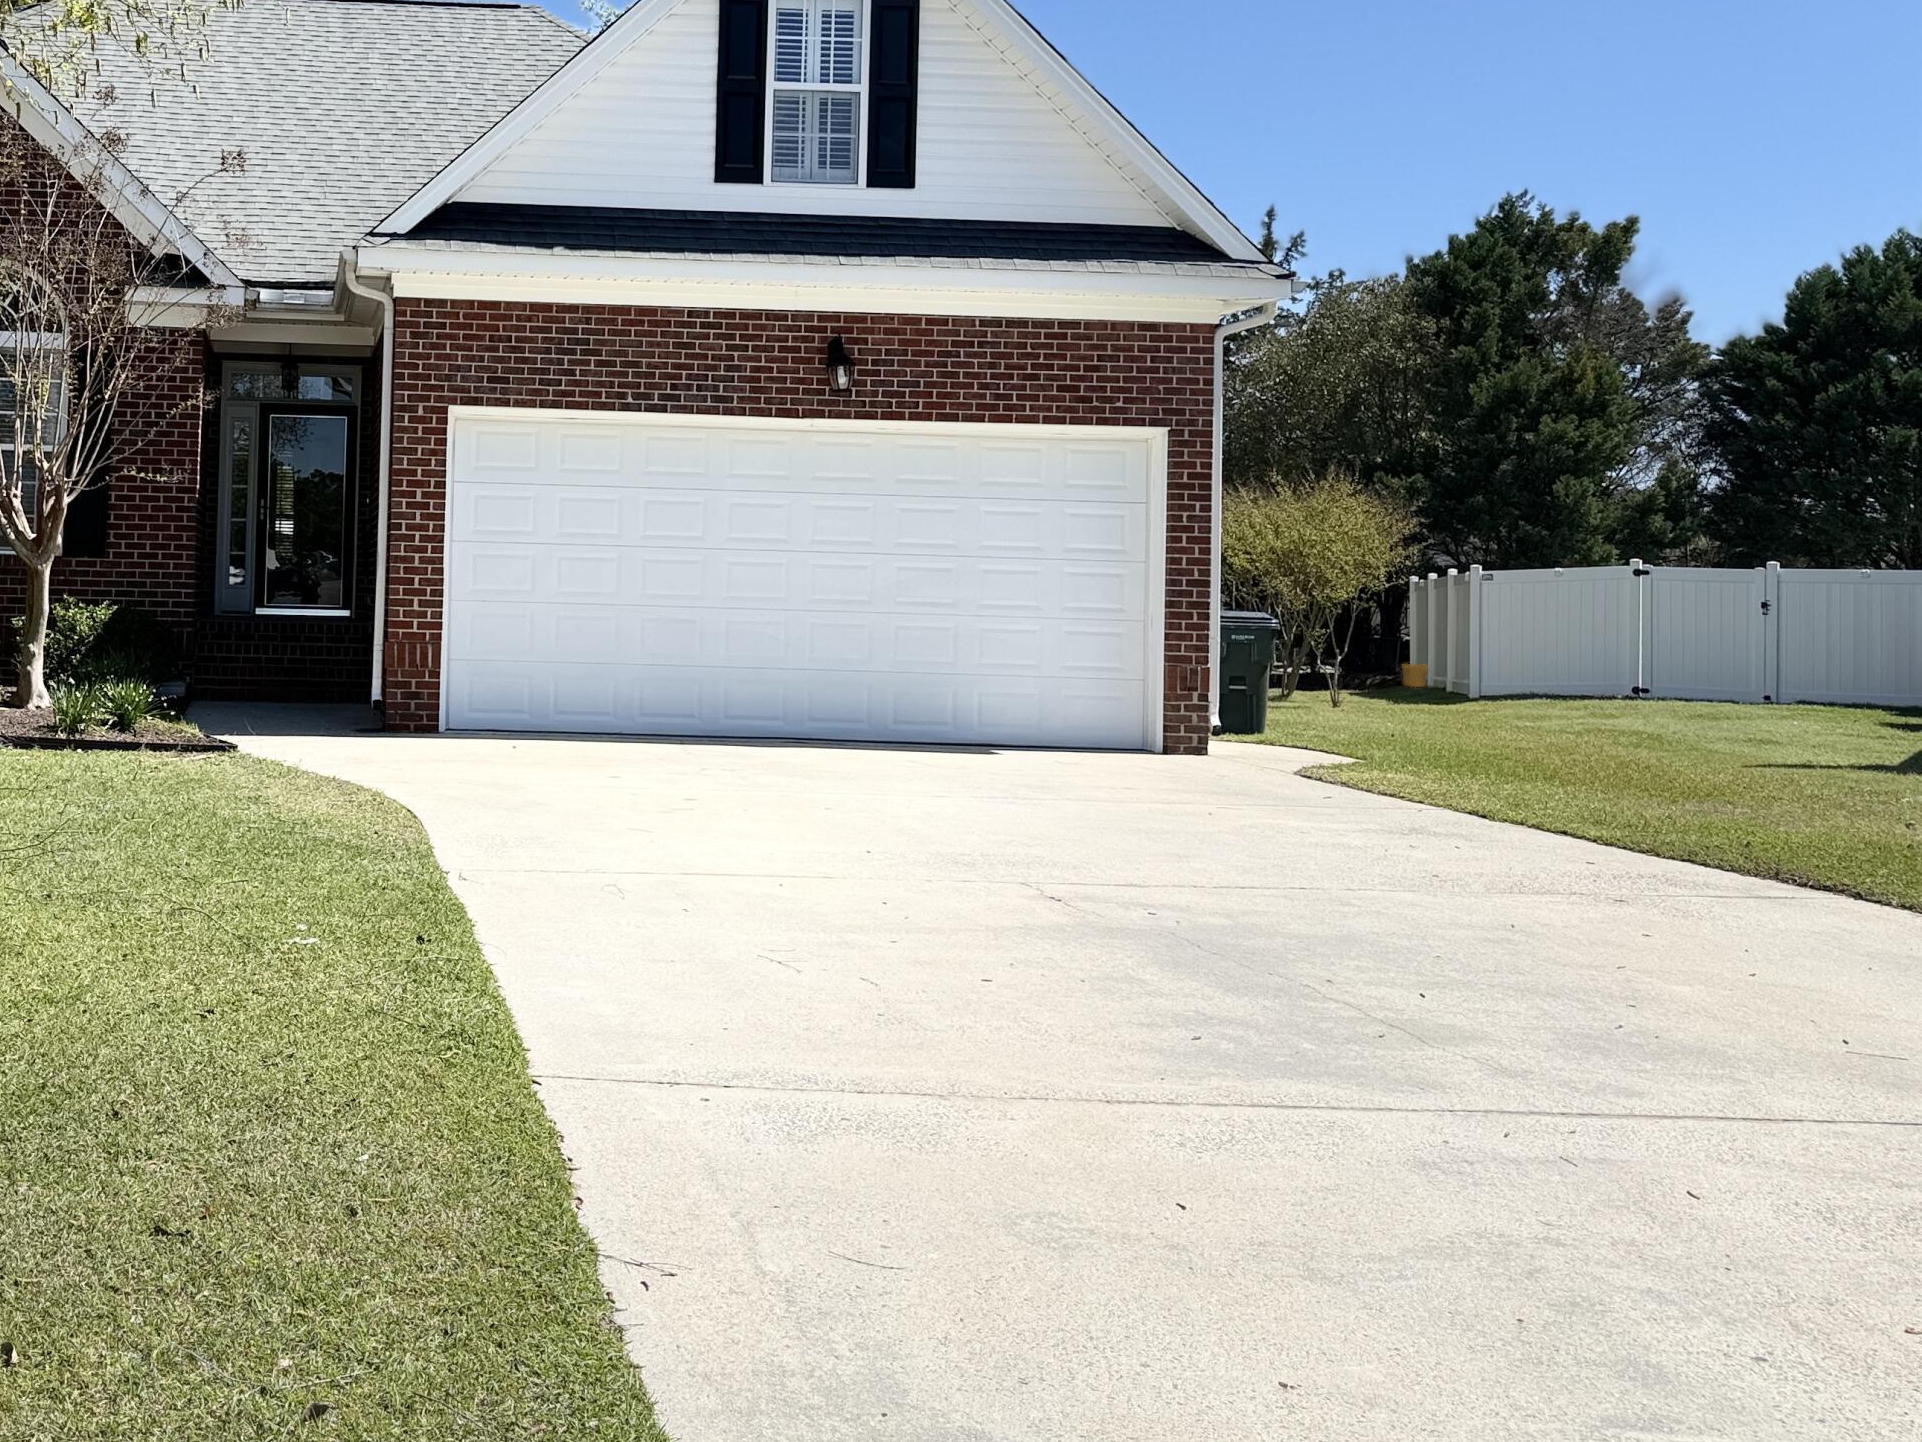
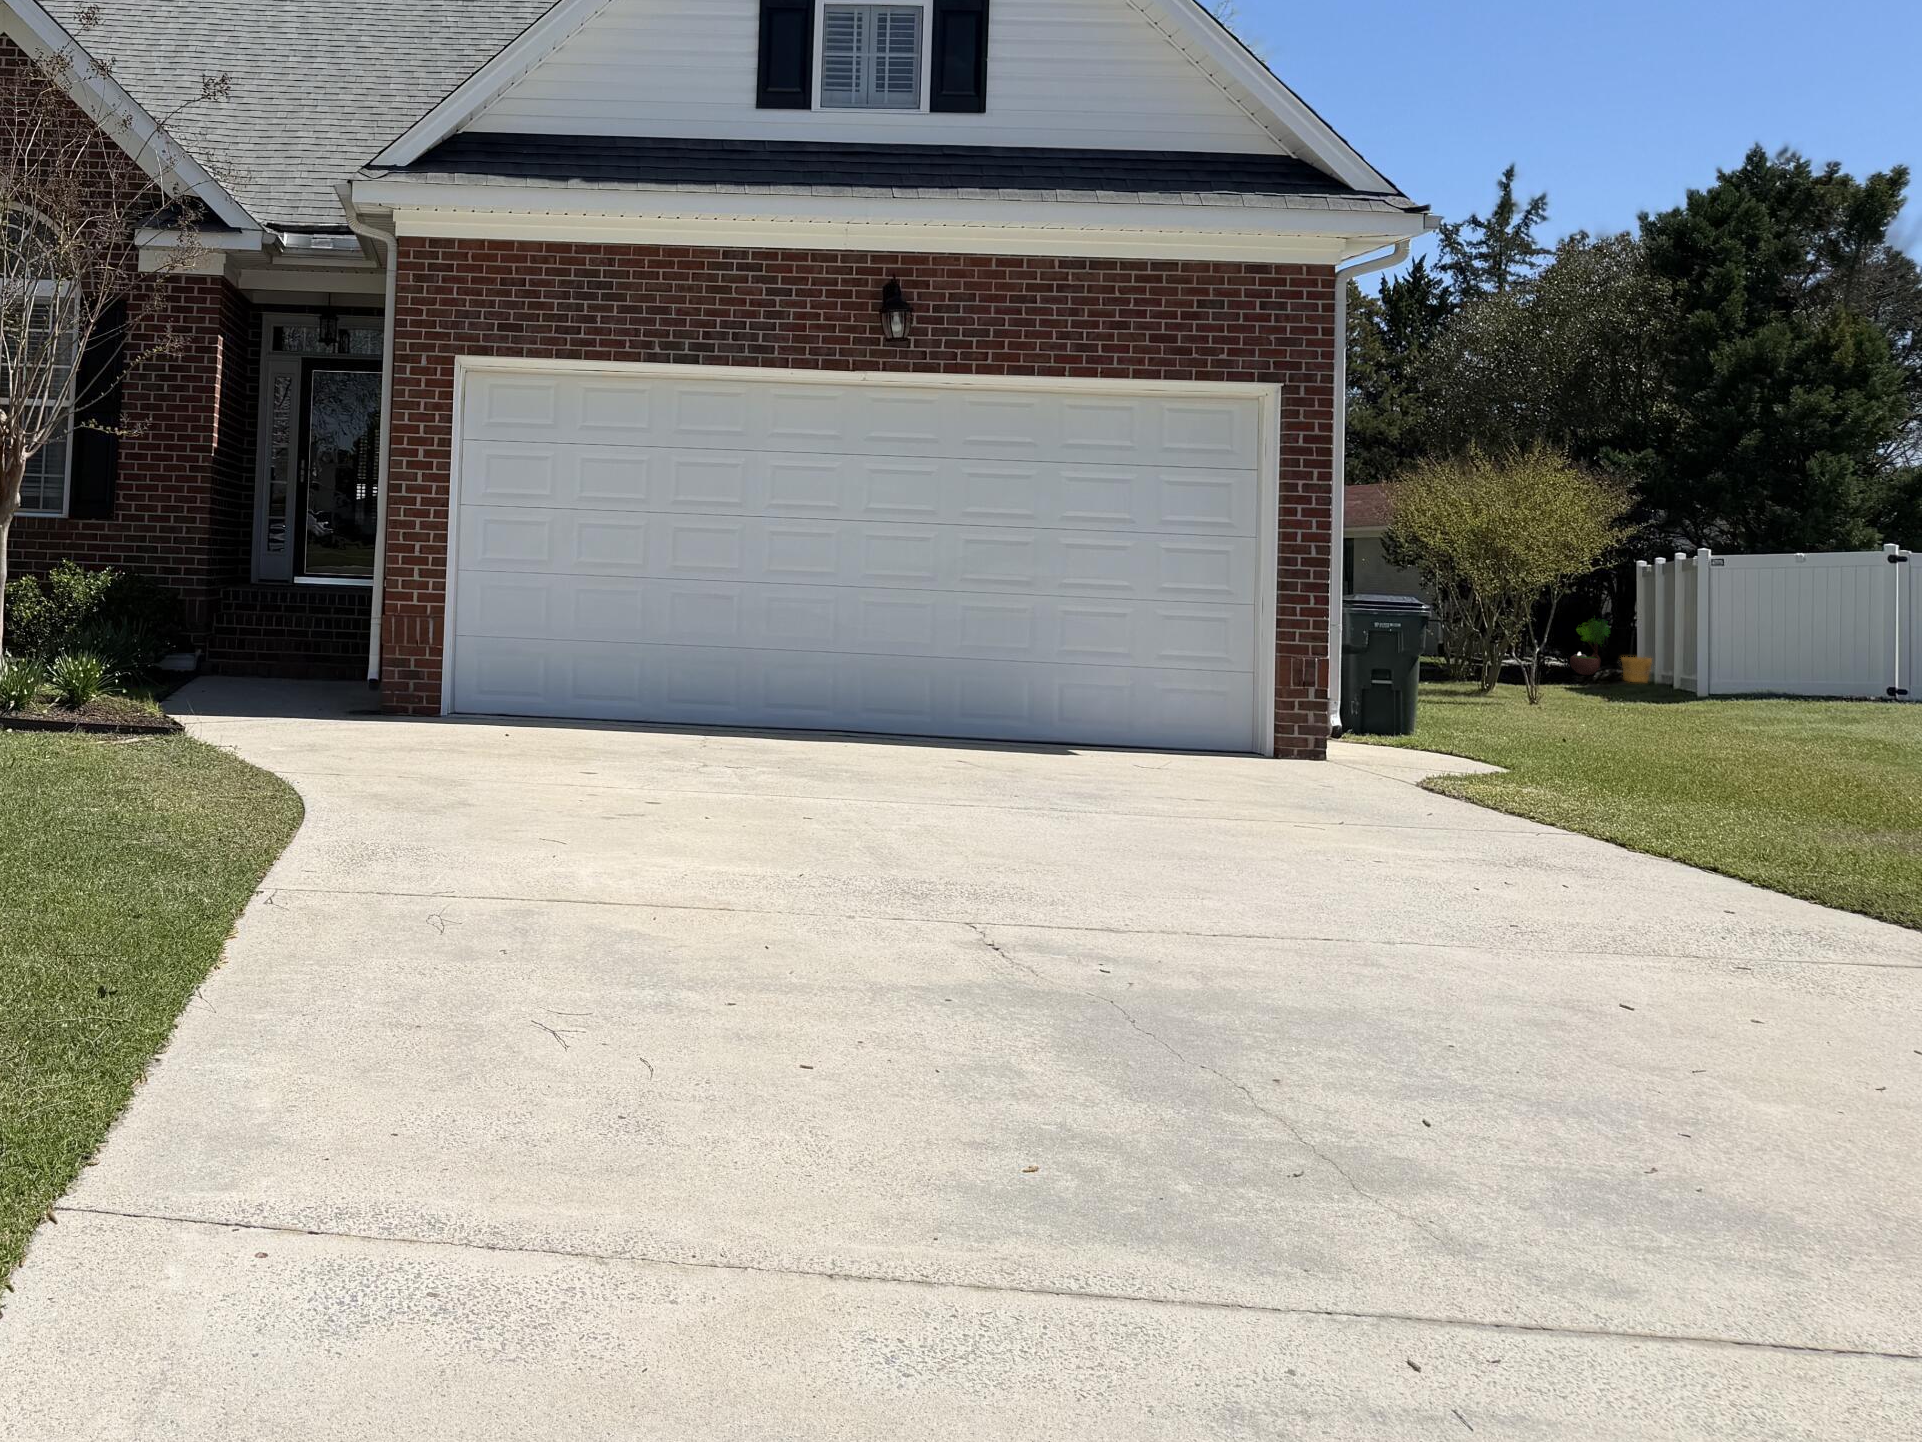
potted tree: none [1356,627,1391,681] -> present [1570,620,1610,675]

